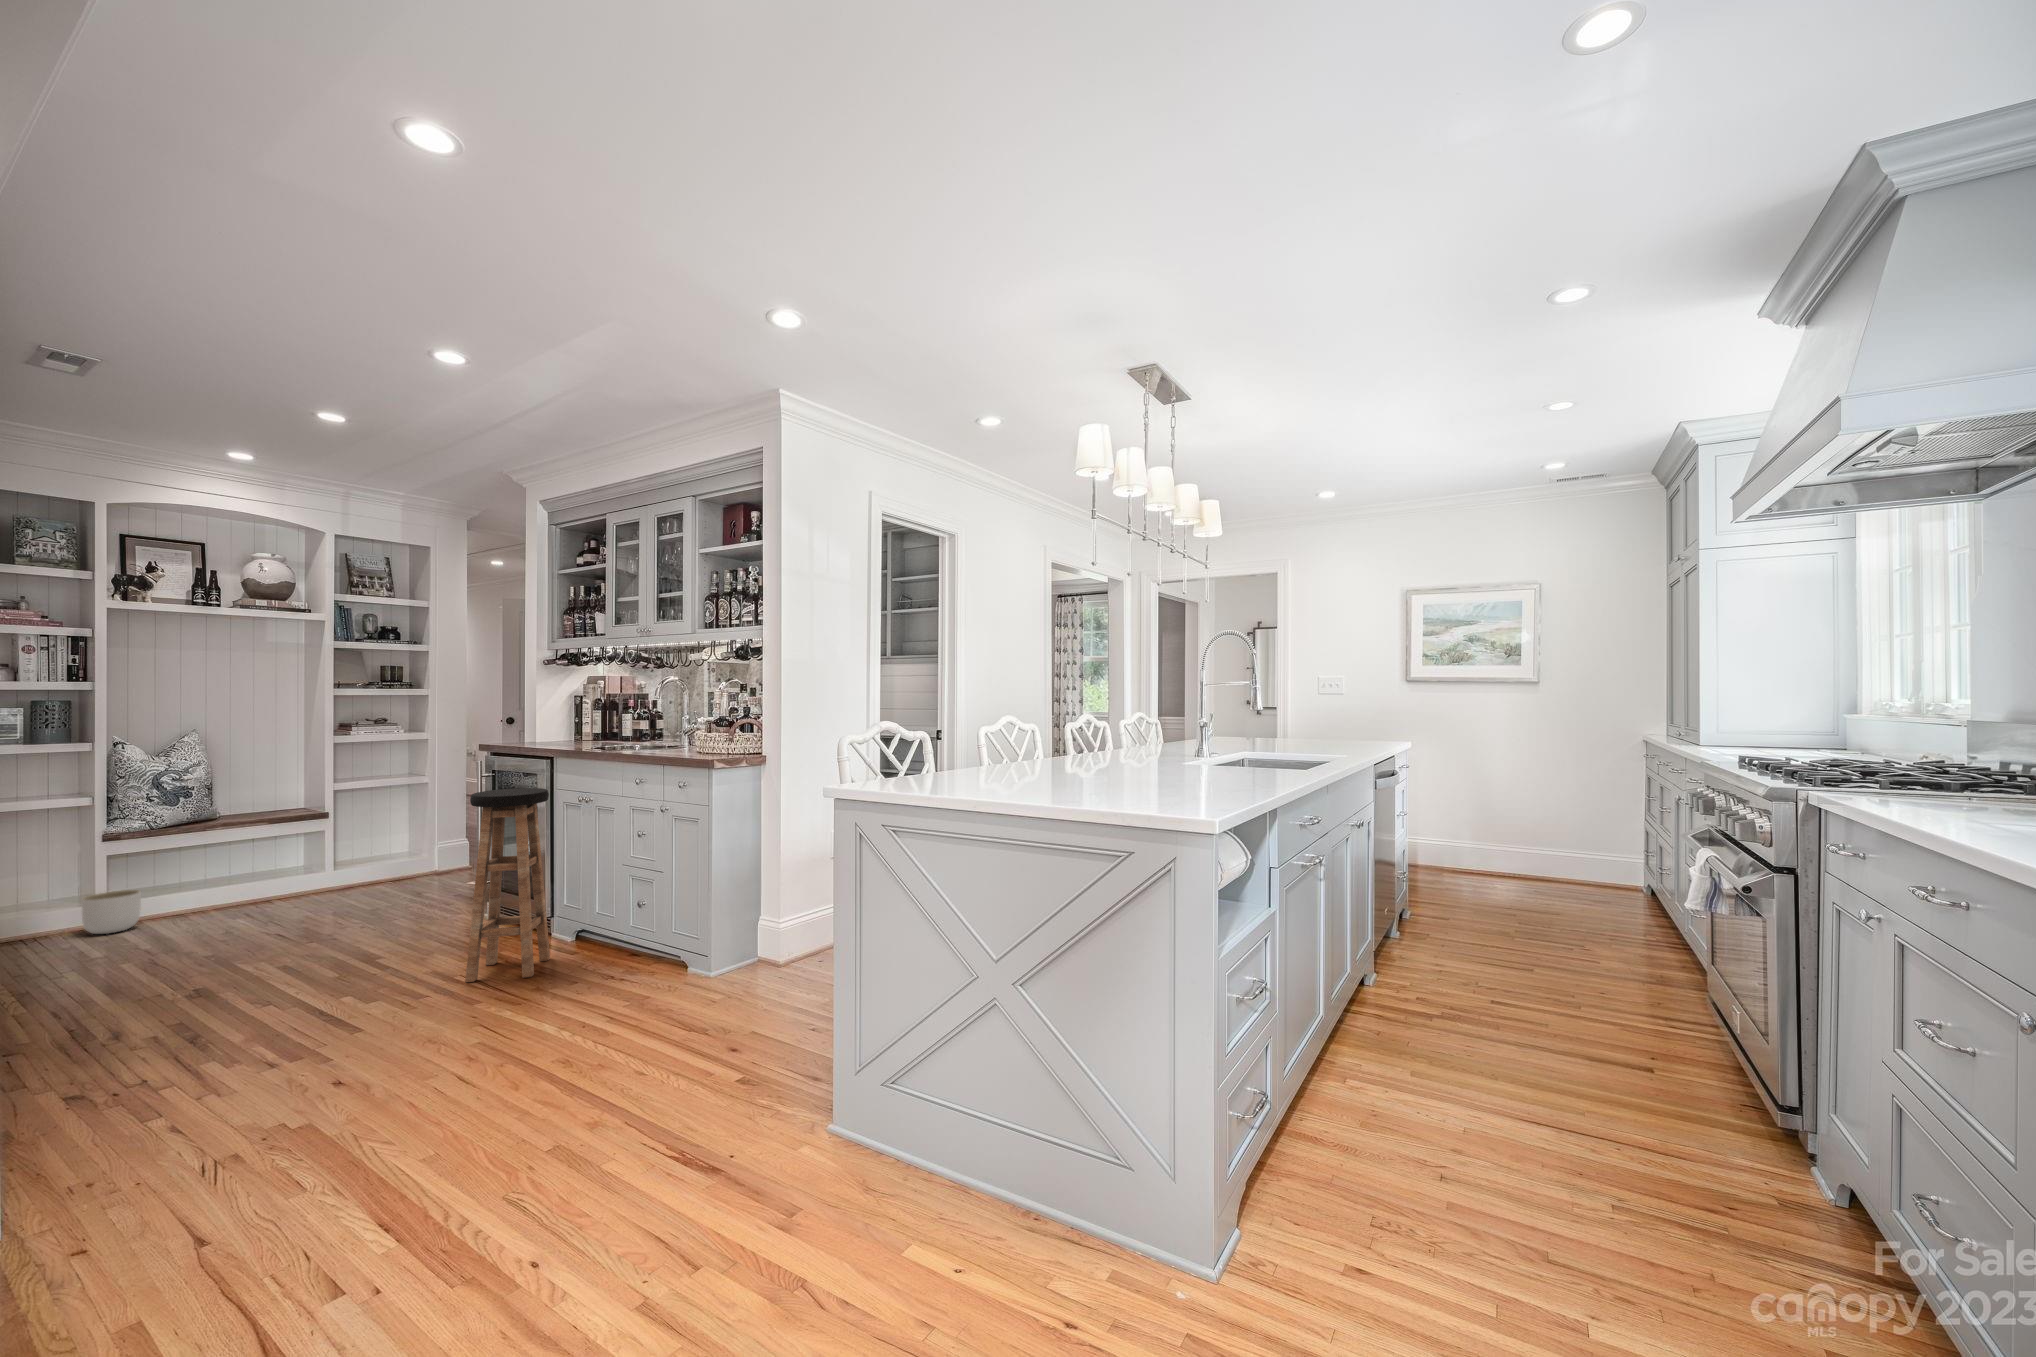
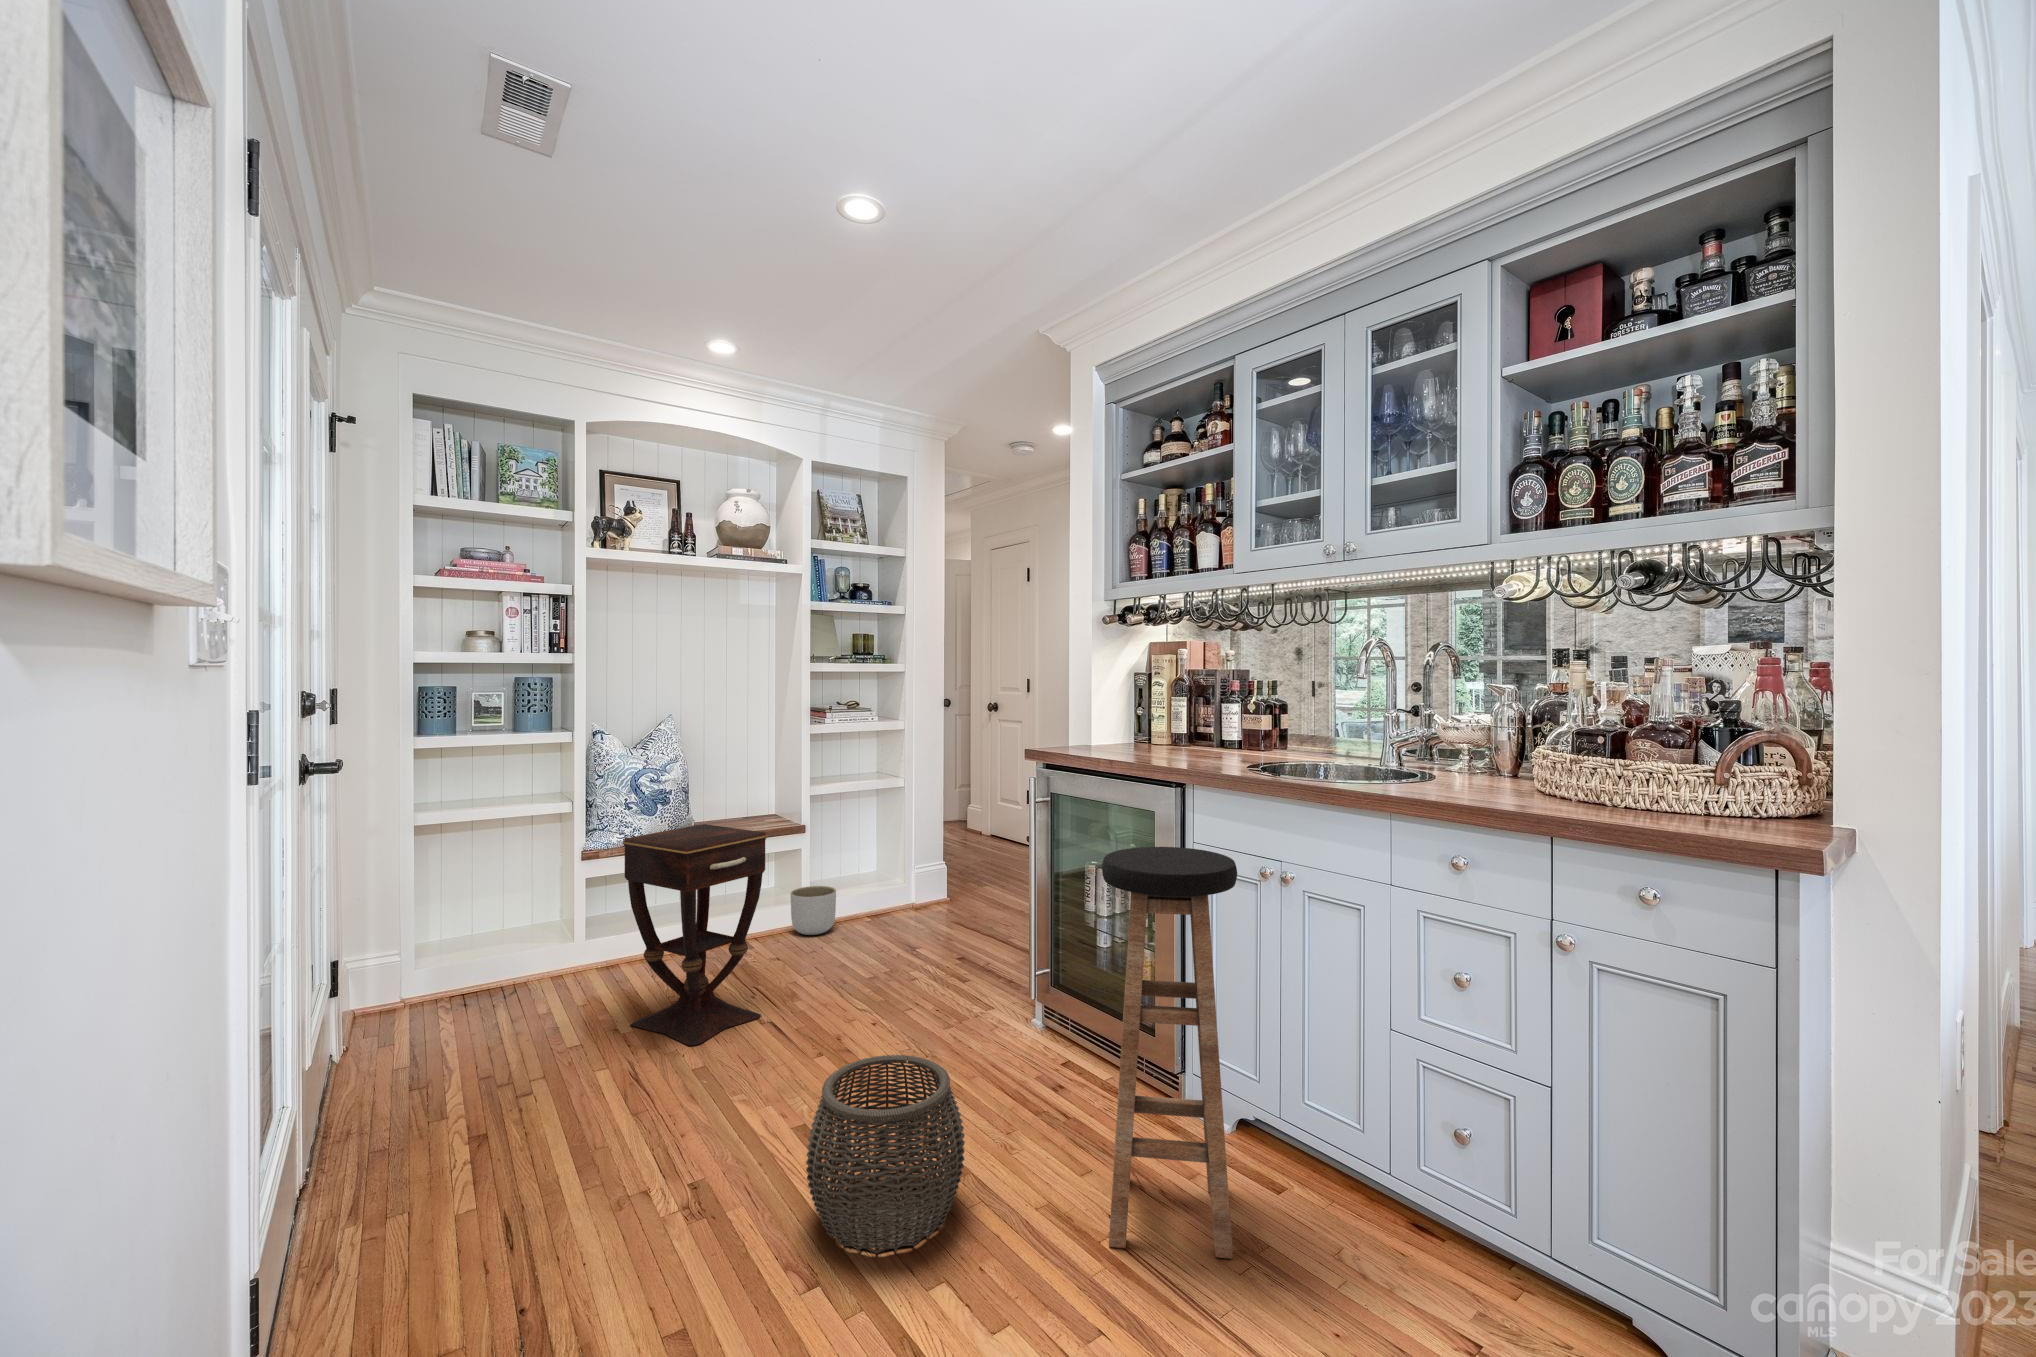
side table: none [144,806,276,951] -> present [623,824,767,1046]
planter: present [81,890,141,934] -> present [791,886,836,935]
woven basket: none [276,910,387,1002] -> present [806,1055,965,1254]

